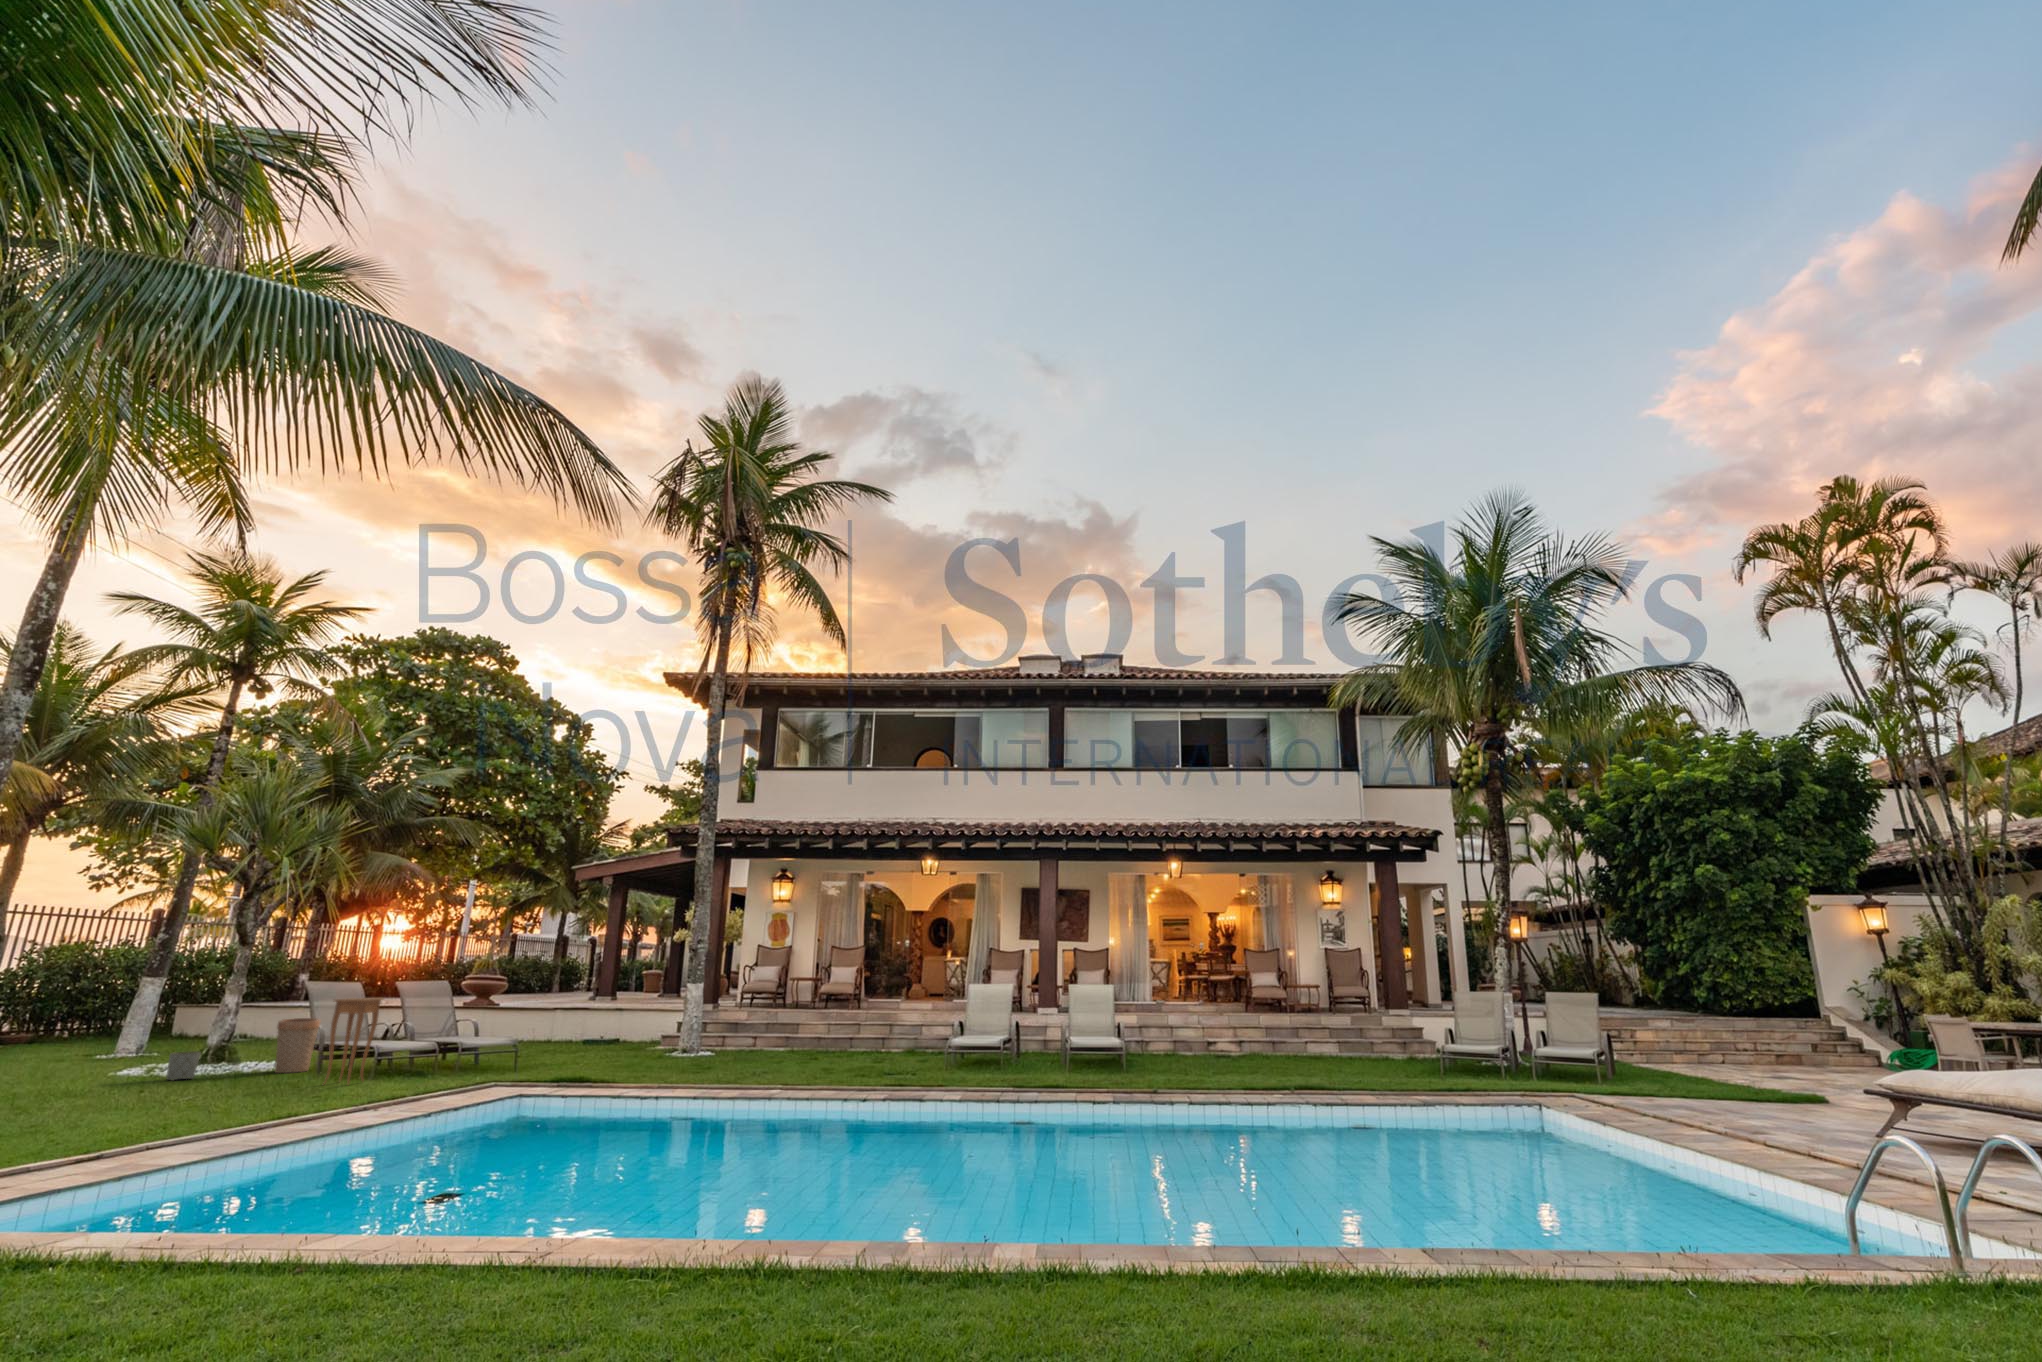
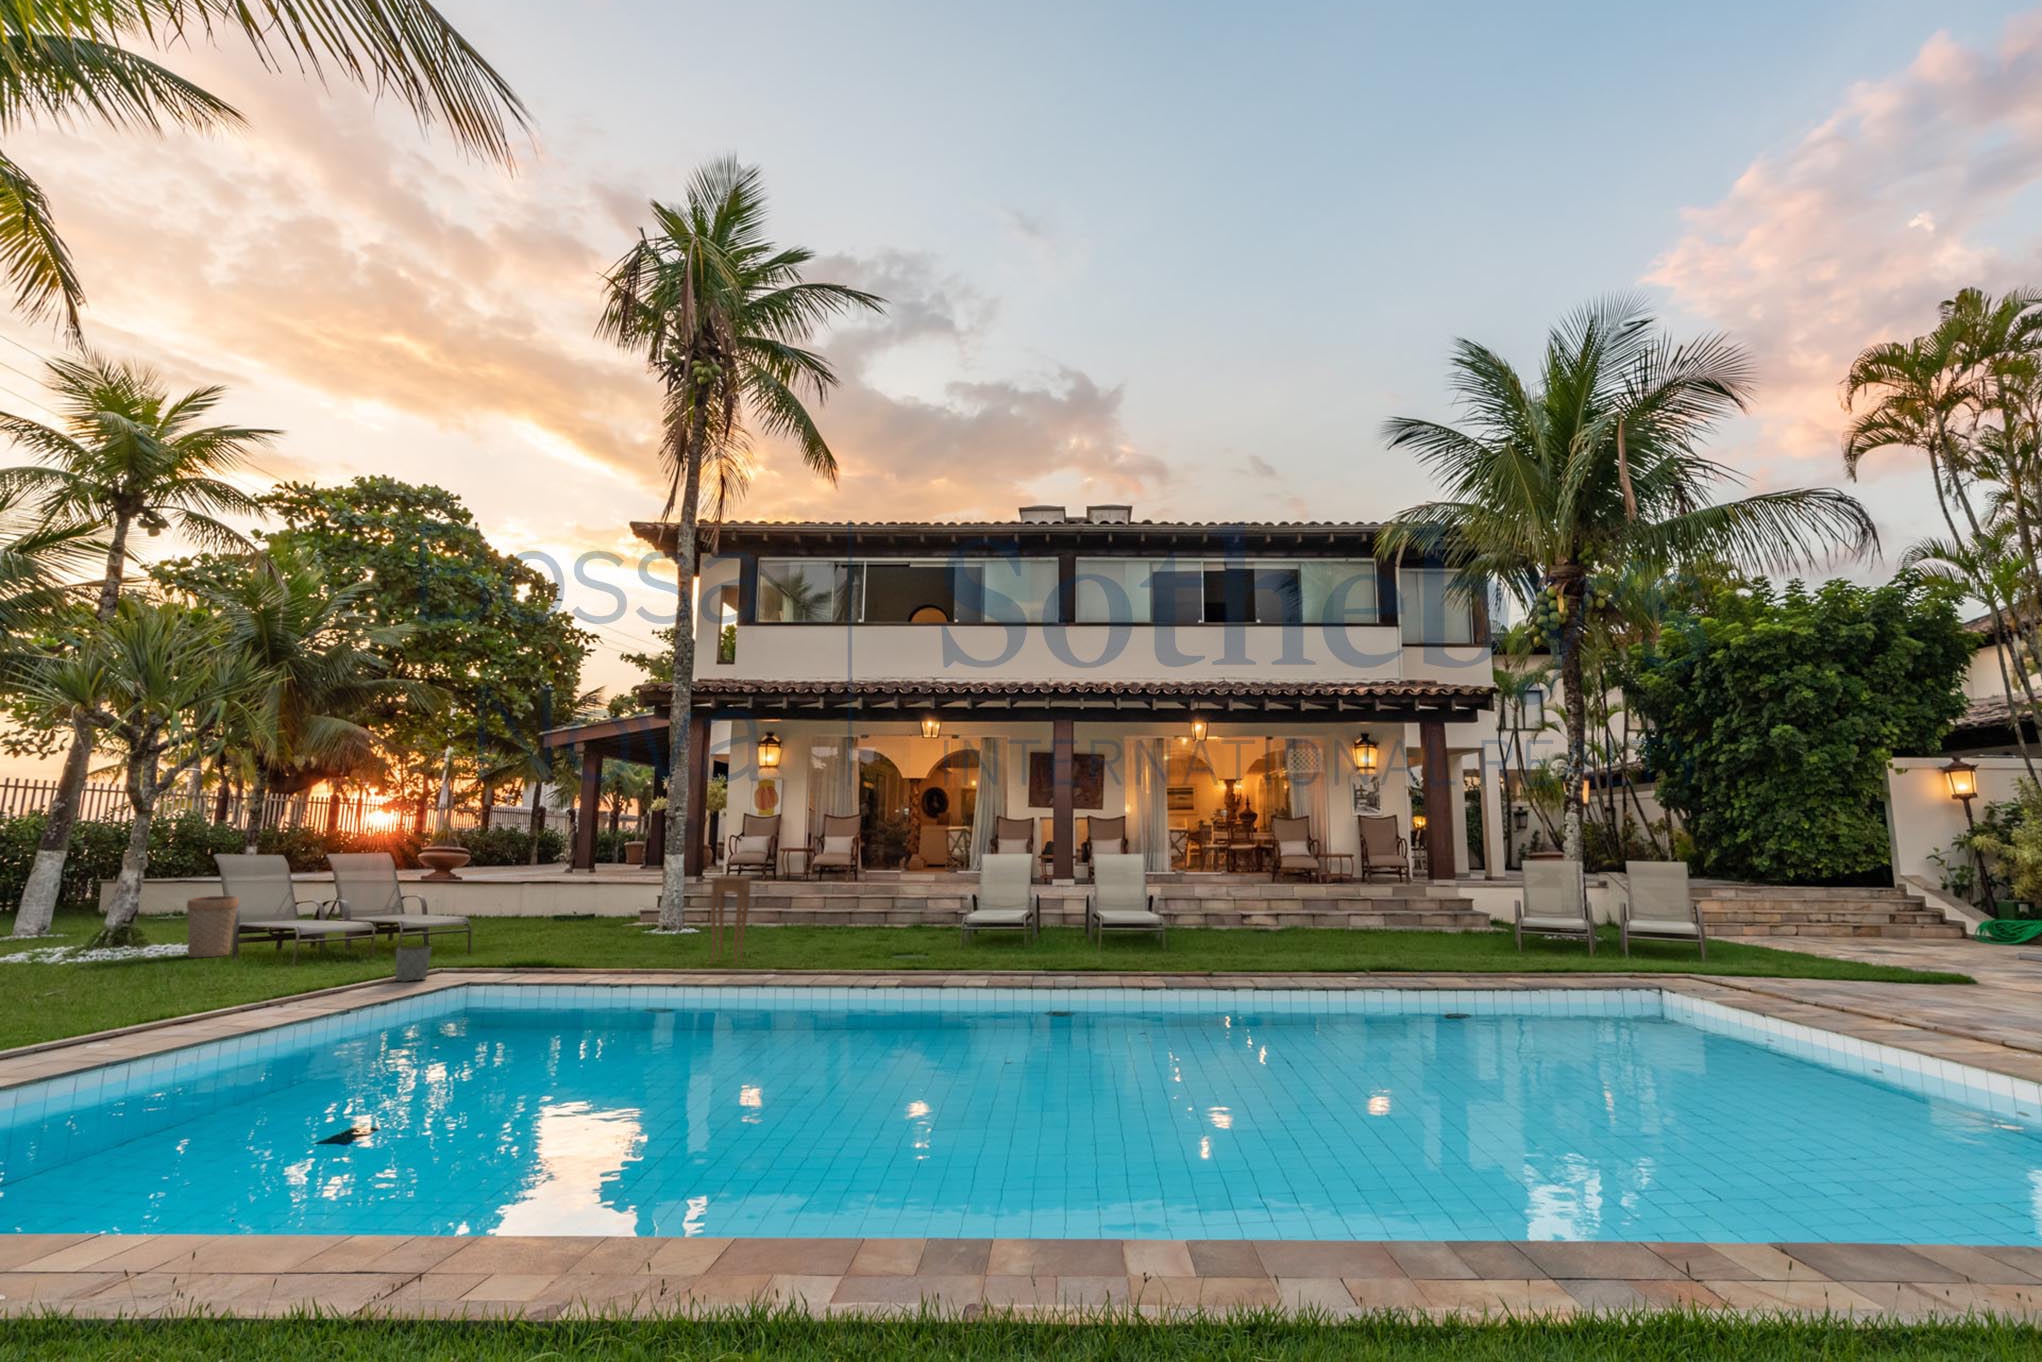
side table: present [324,998,382,1084] -> present [710,876,751,963]
planter: present [166,1051,201,1081] -> present [395,946,431,982]

